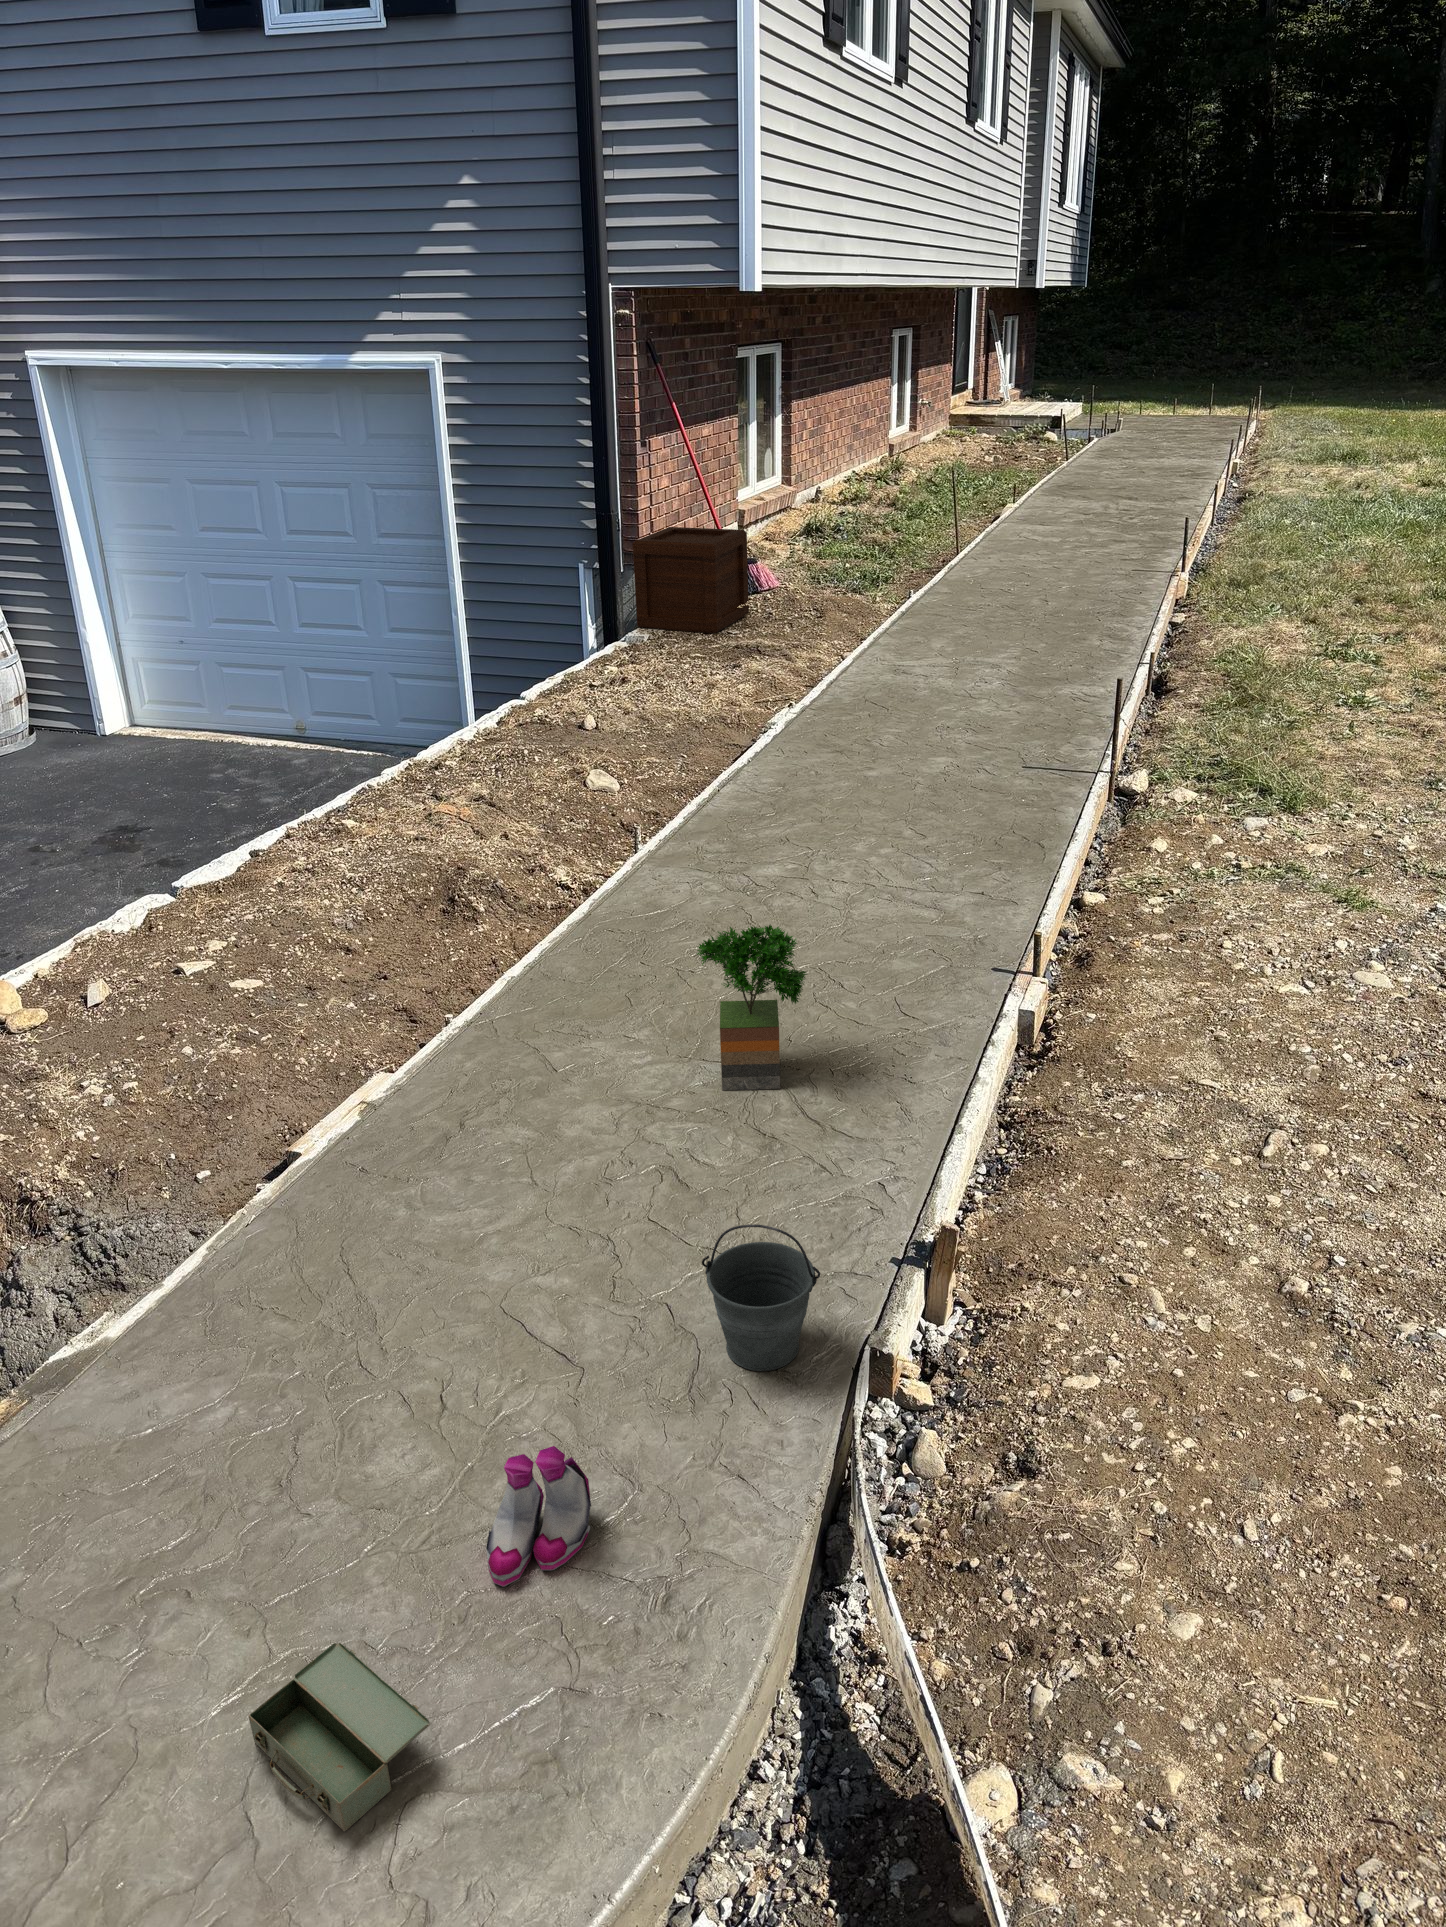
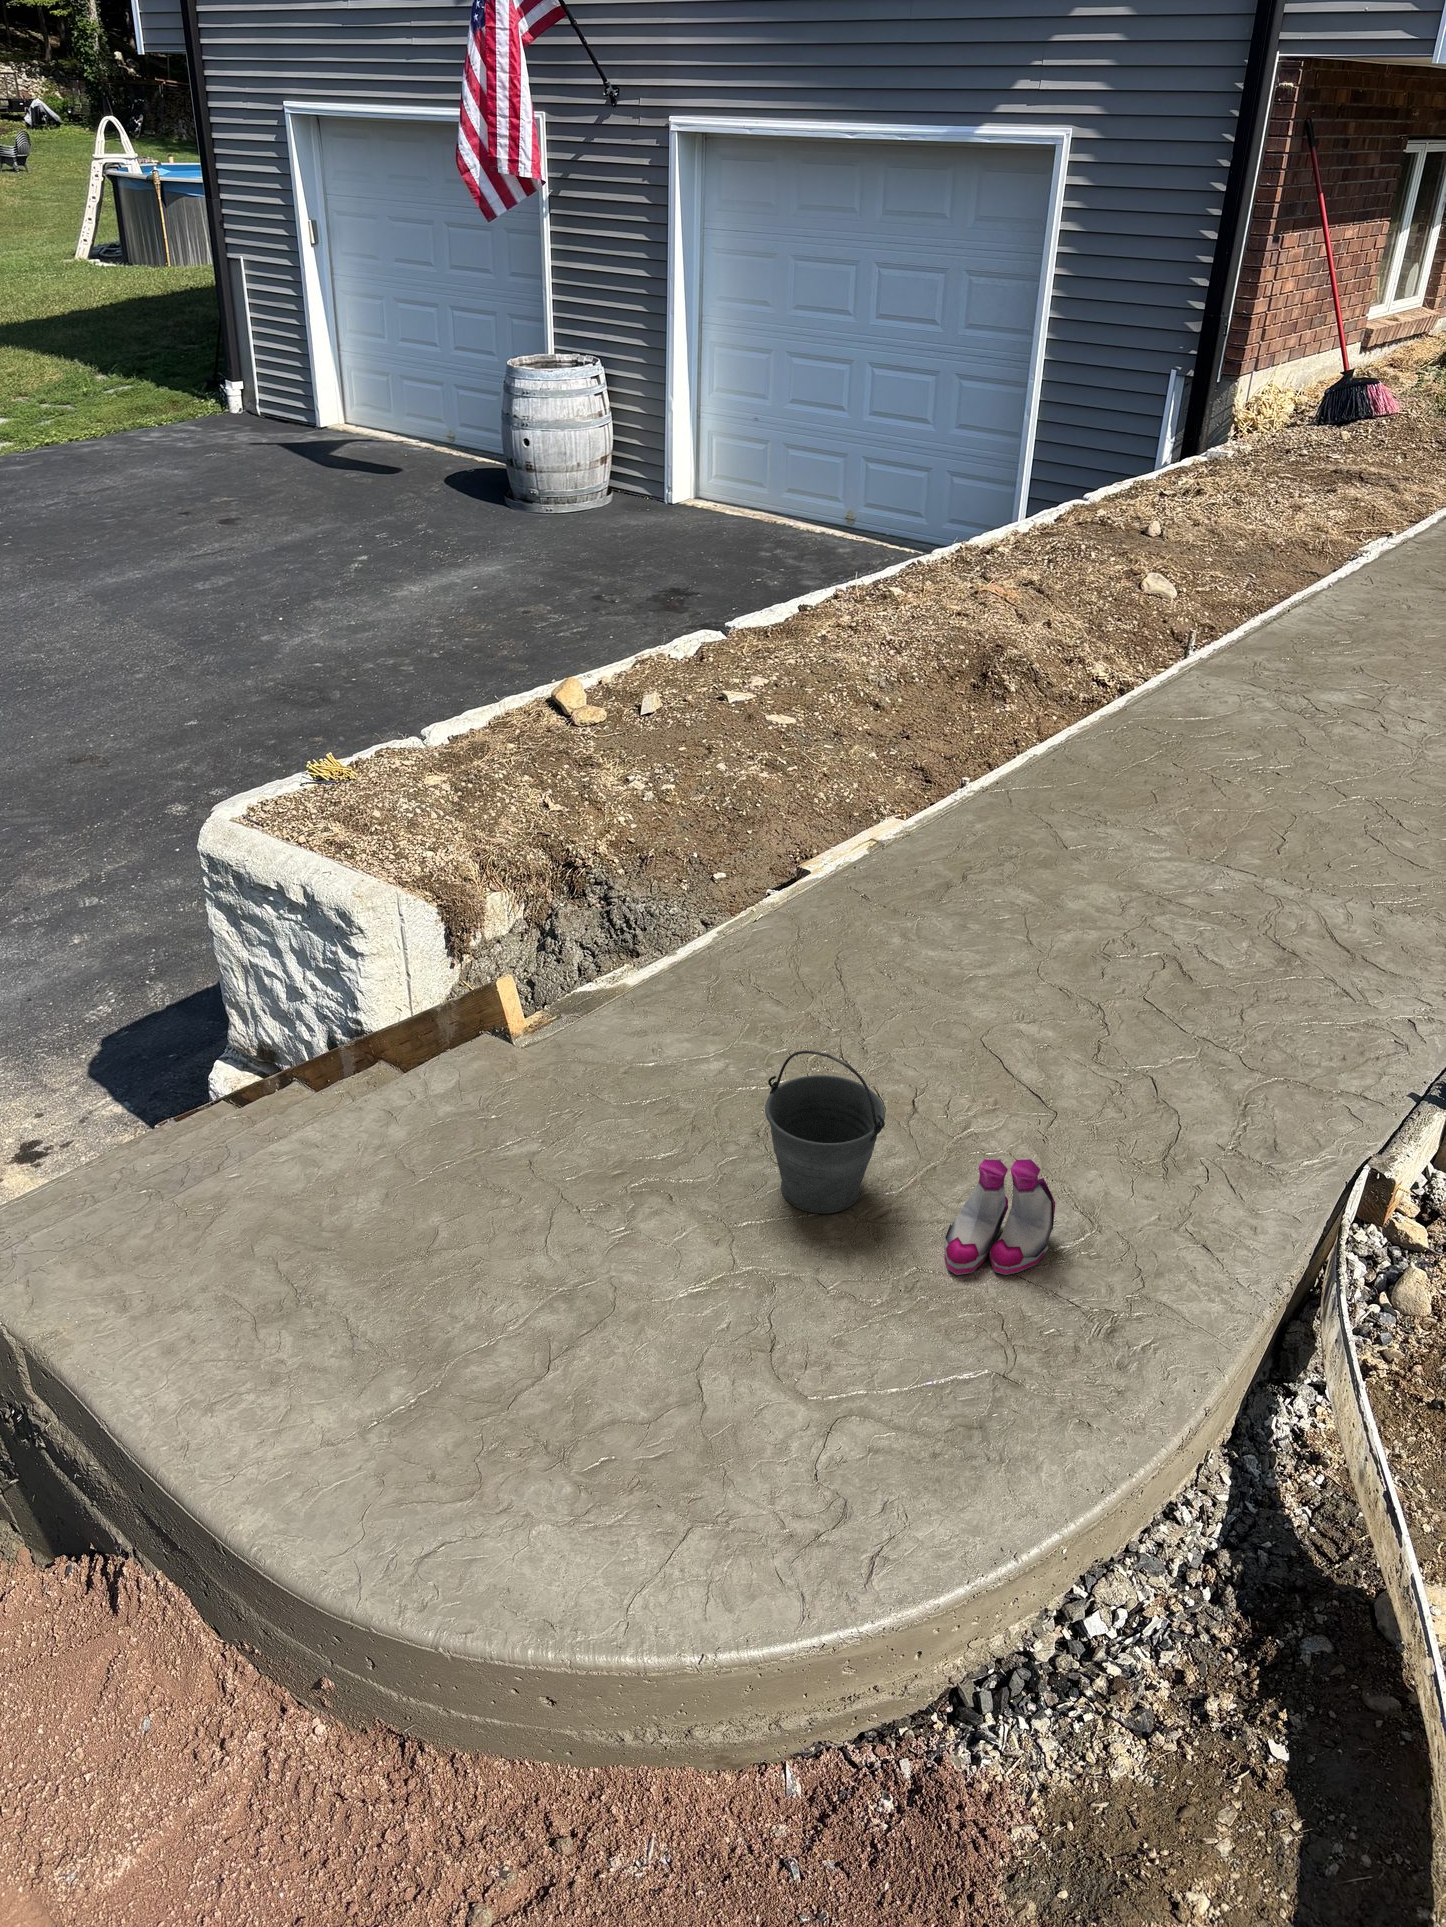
wooden crate: present [633,527,749,633] -> none [1224,335,1375,458]
potted tree: present [697,925,807,1090] -> none [1246,728,1373,912]
bucket: present [702,1225,820,1371] -> present [765,1051,885,1214]
toolbox: present [248,1643,430,1831] -> none [717,1270,877,1421]

